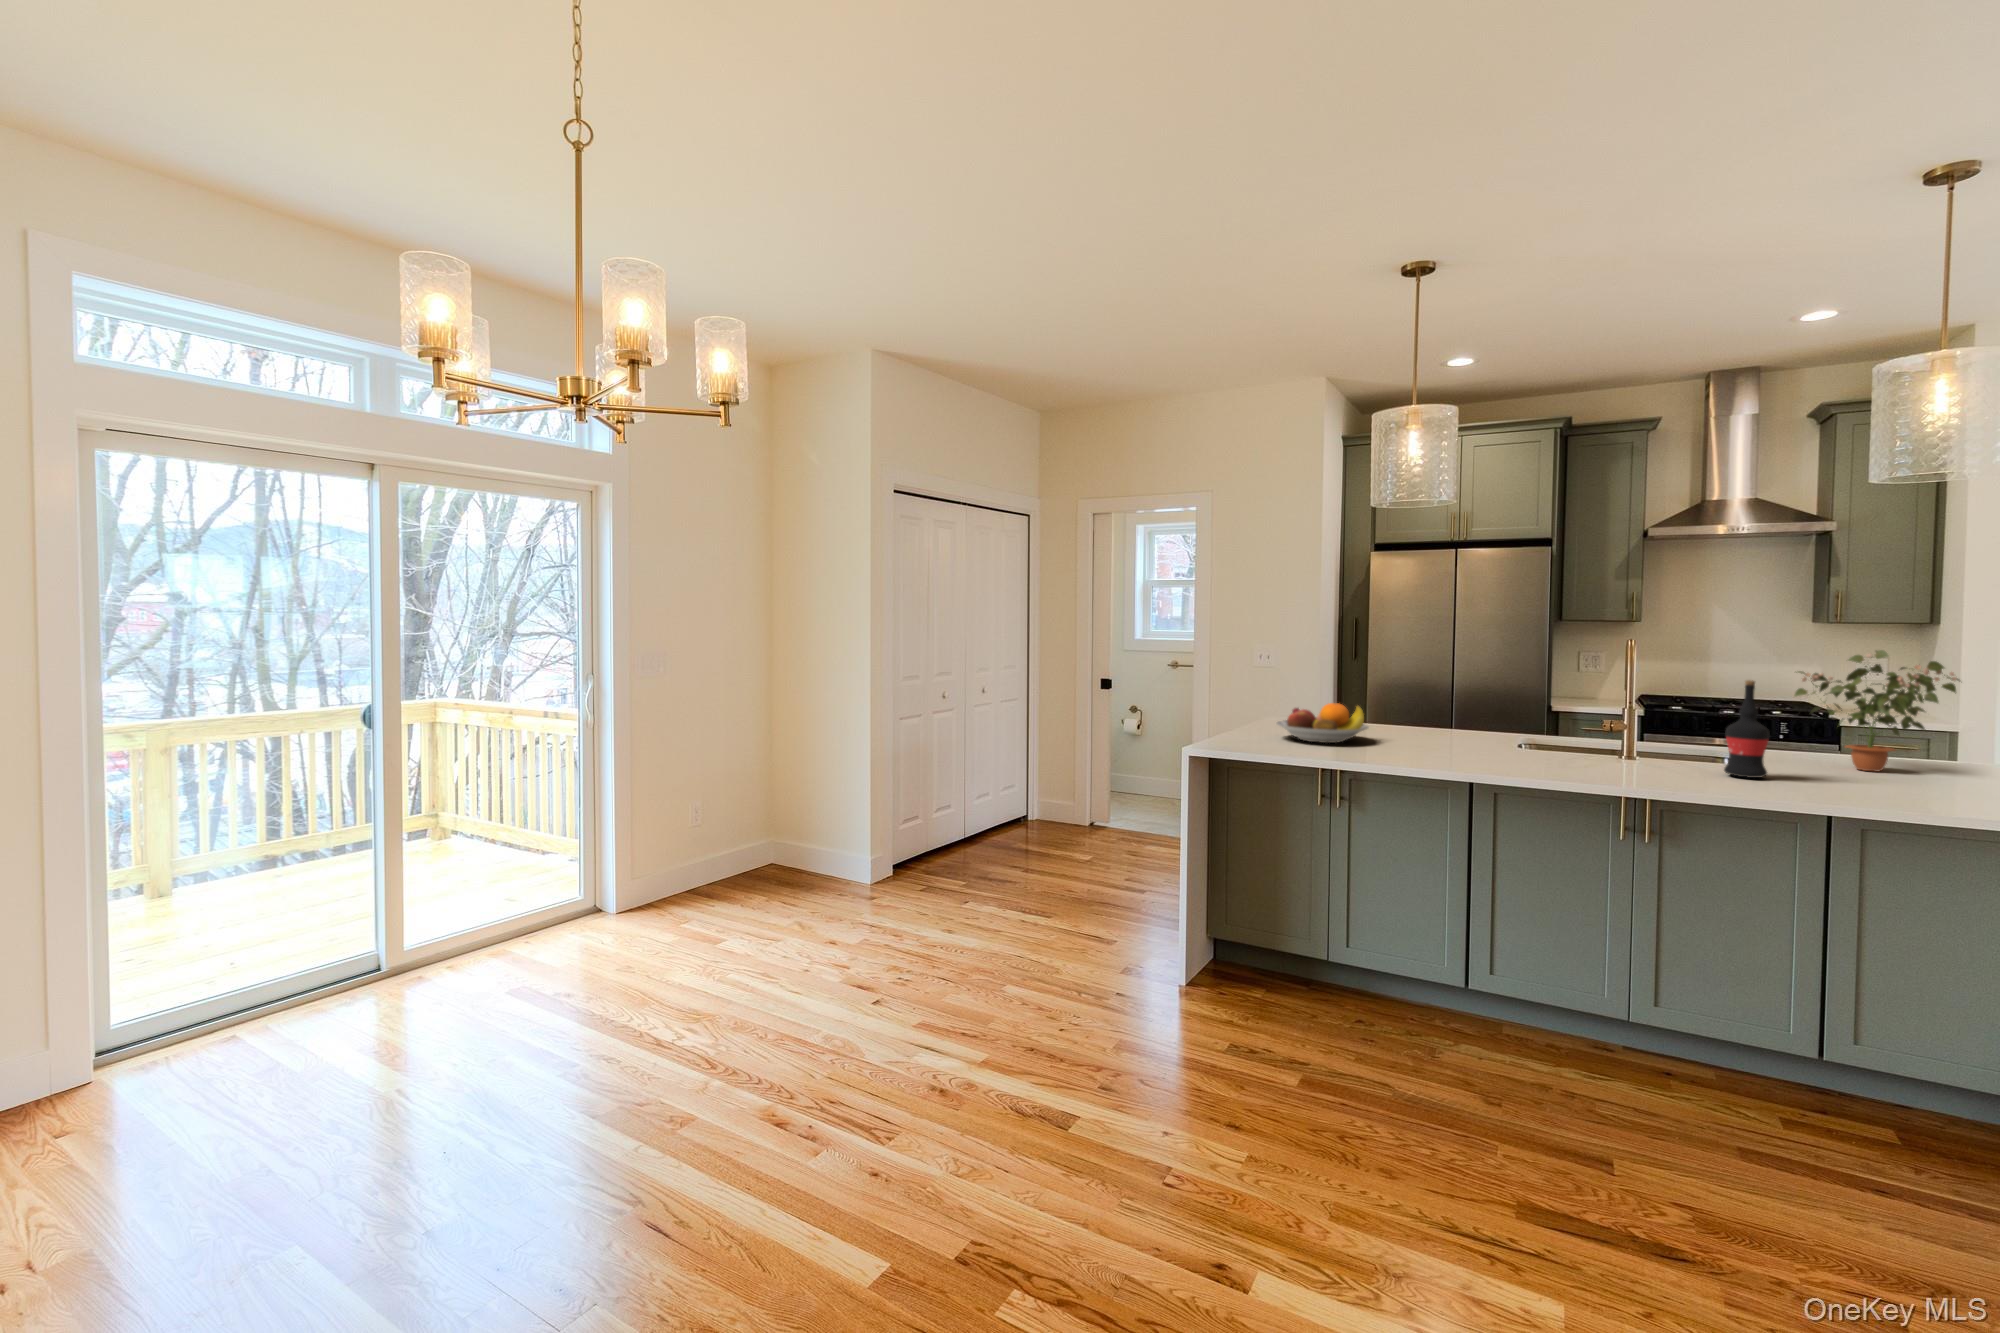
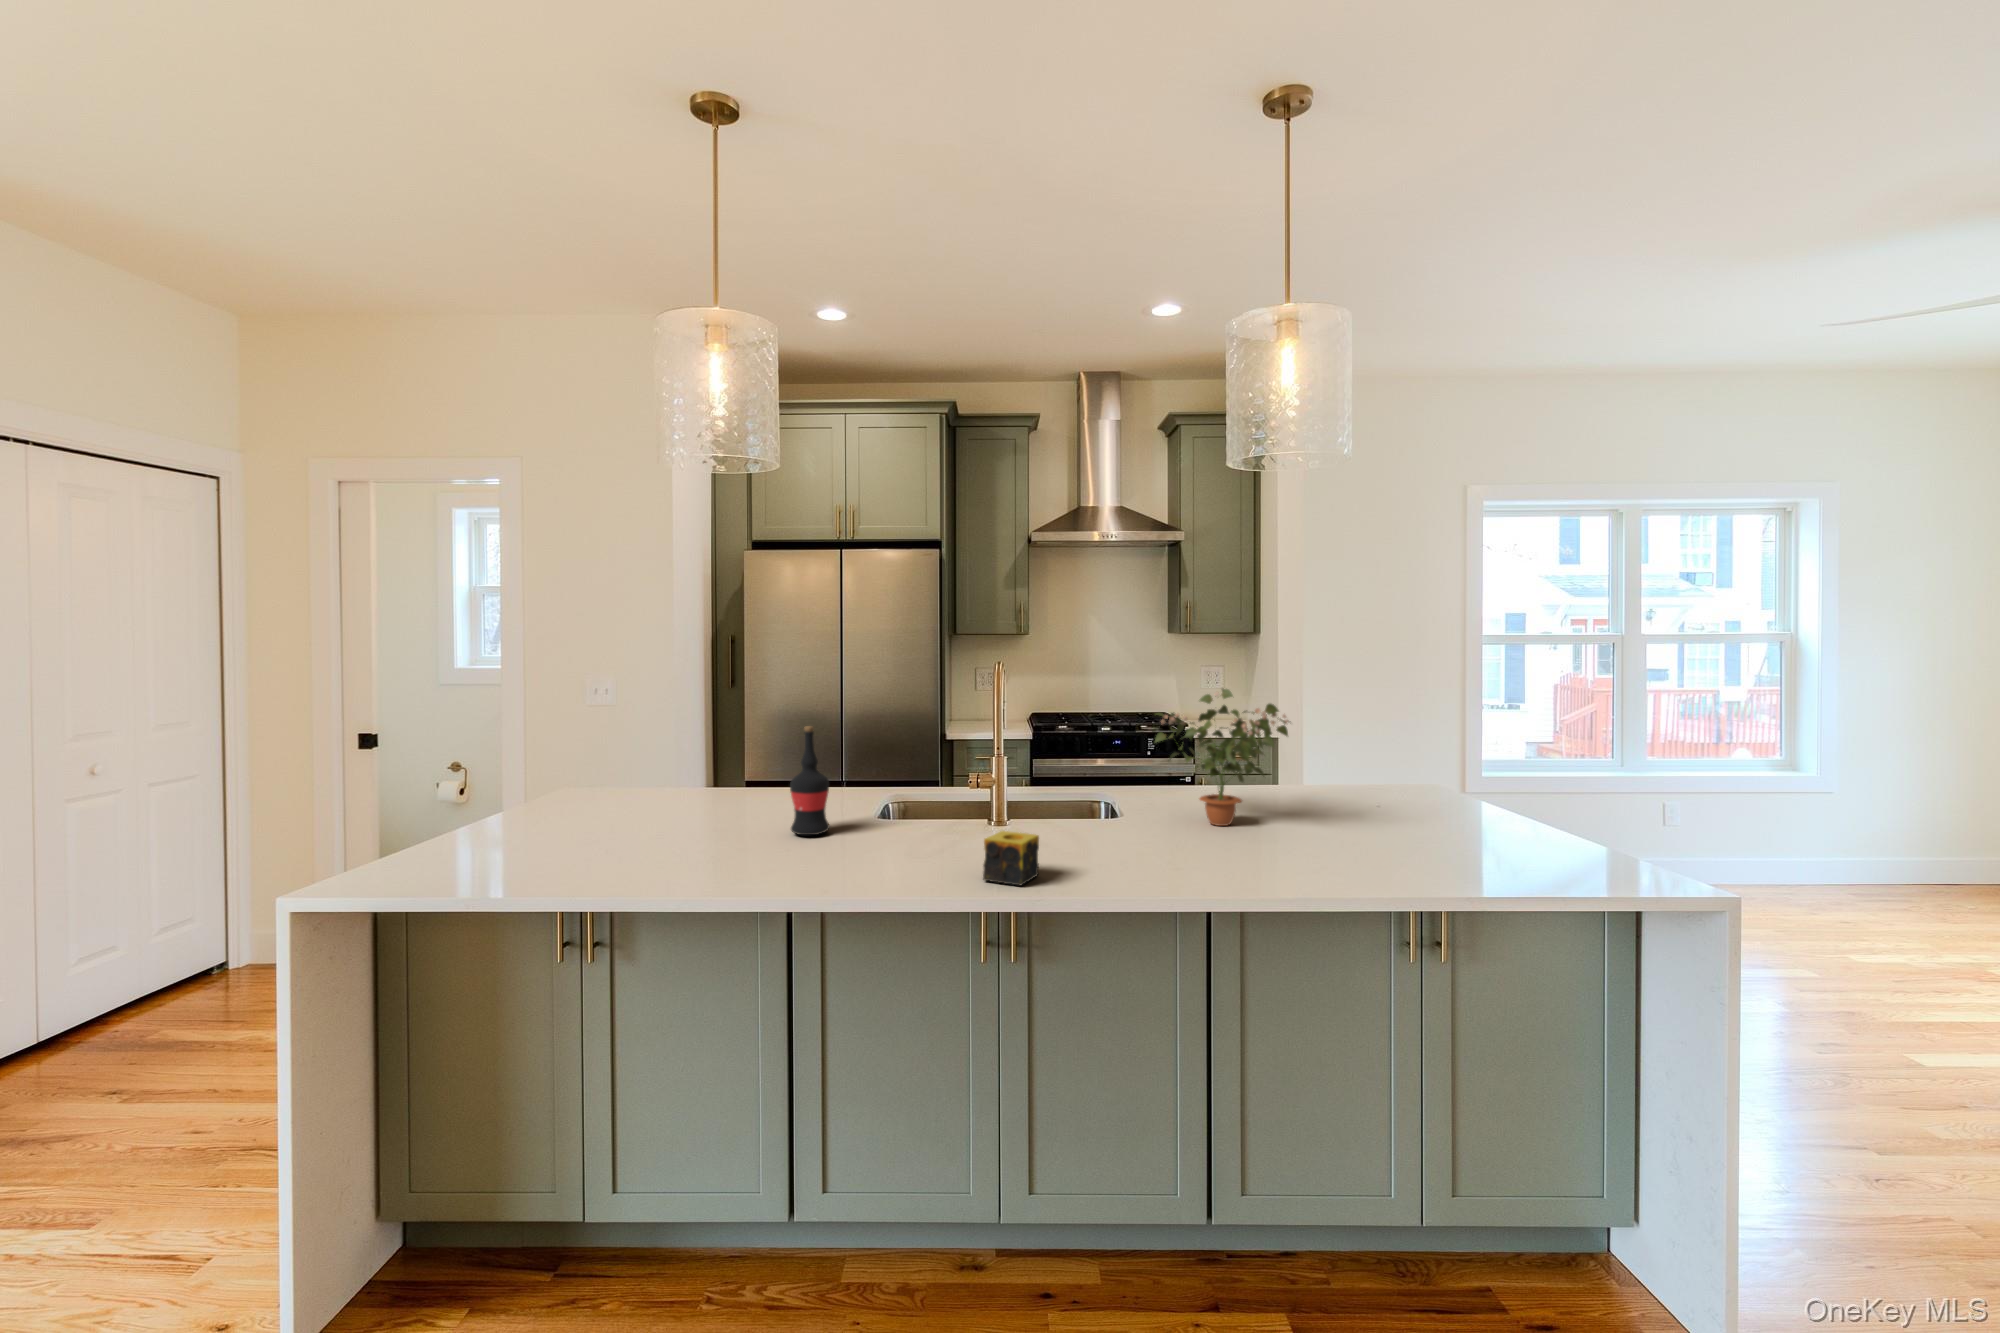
wine bottle: present [1724,680,1770,778] -> present [790,726,830,835]
fruit bowl: present [1276,703,1369,743] -> none [543,787,686,853]
candle: none [1624,743,1677,781] -> present [983,831,1039,885]

